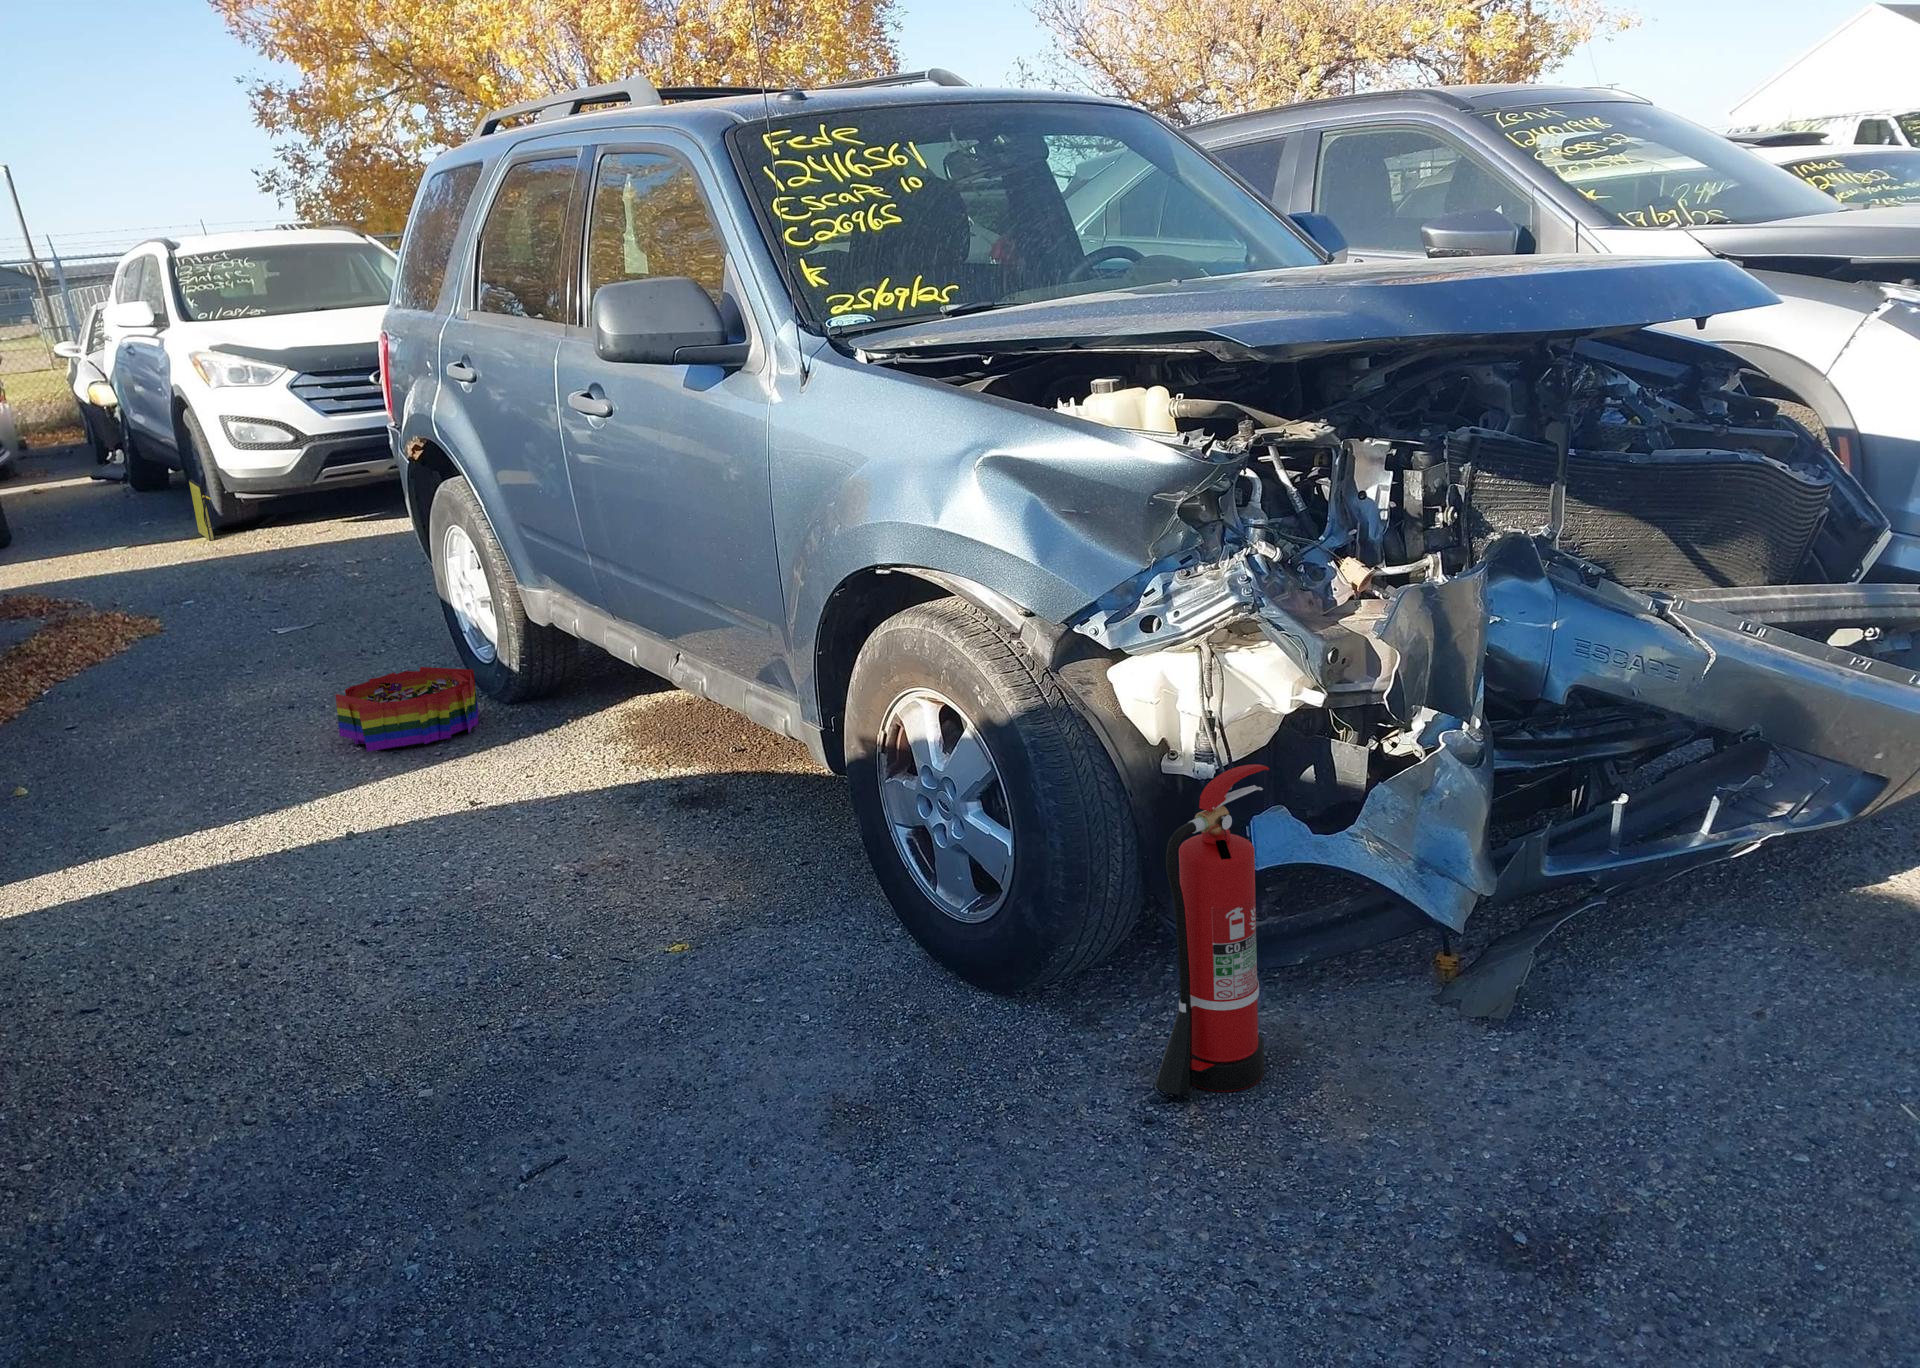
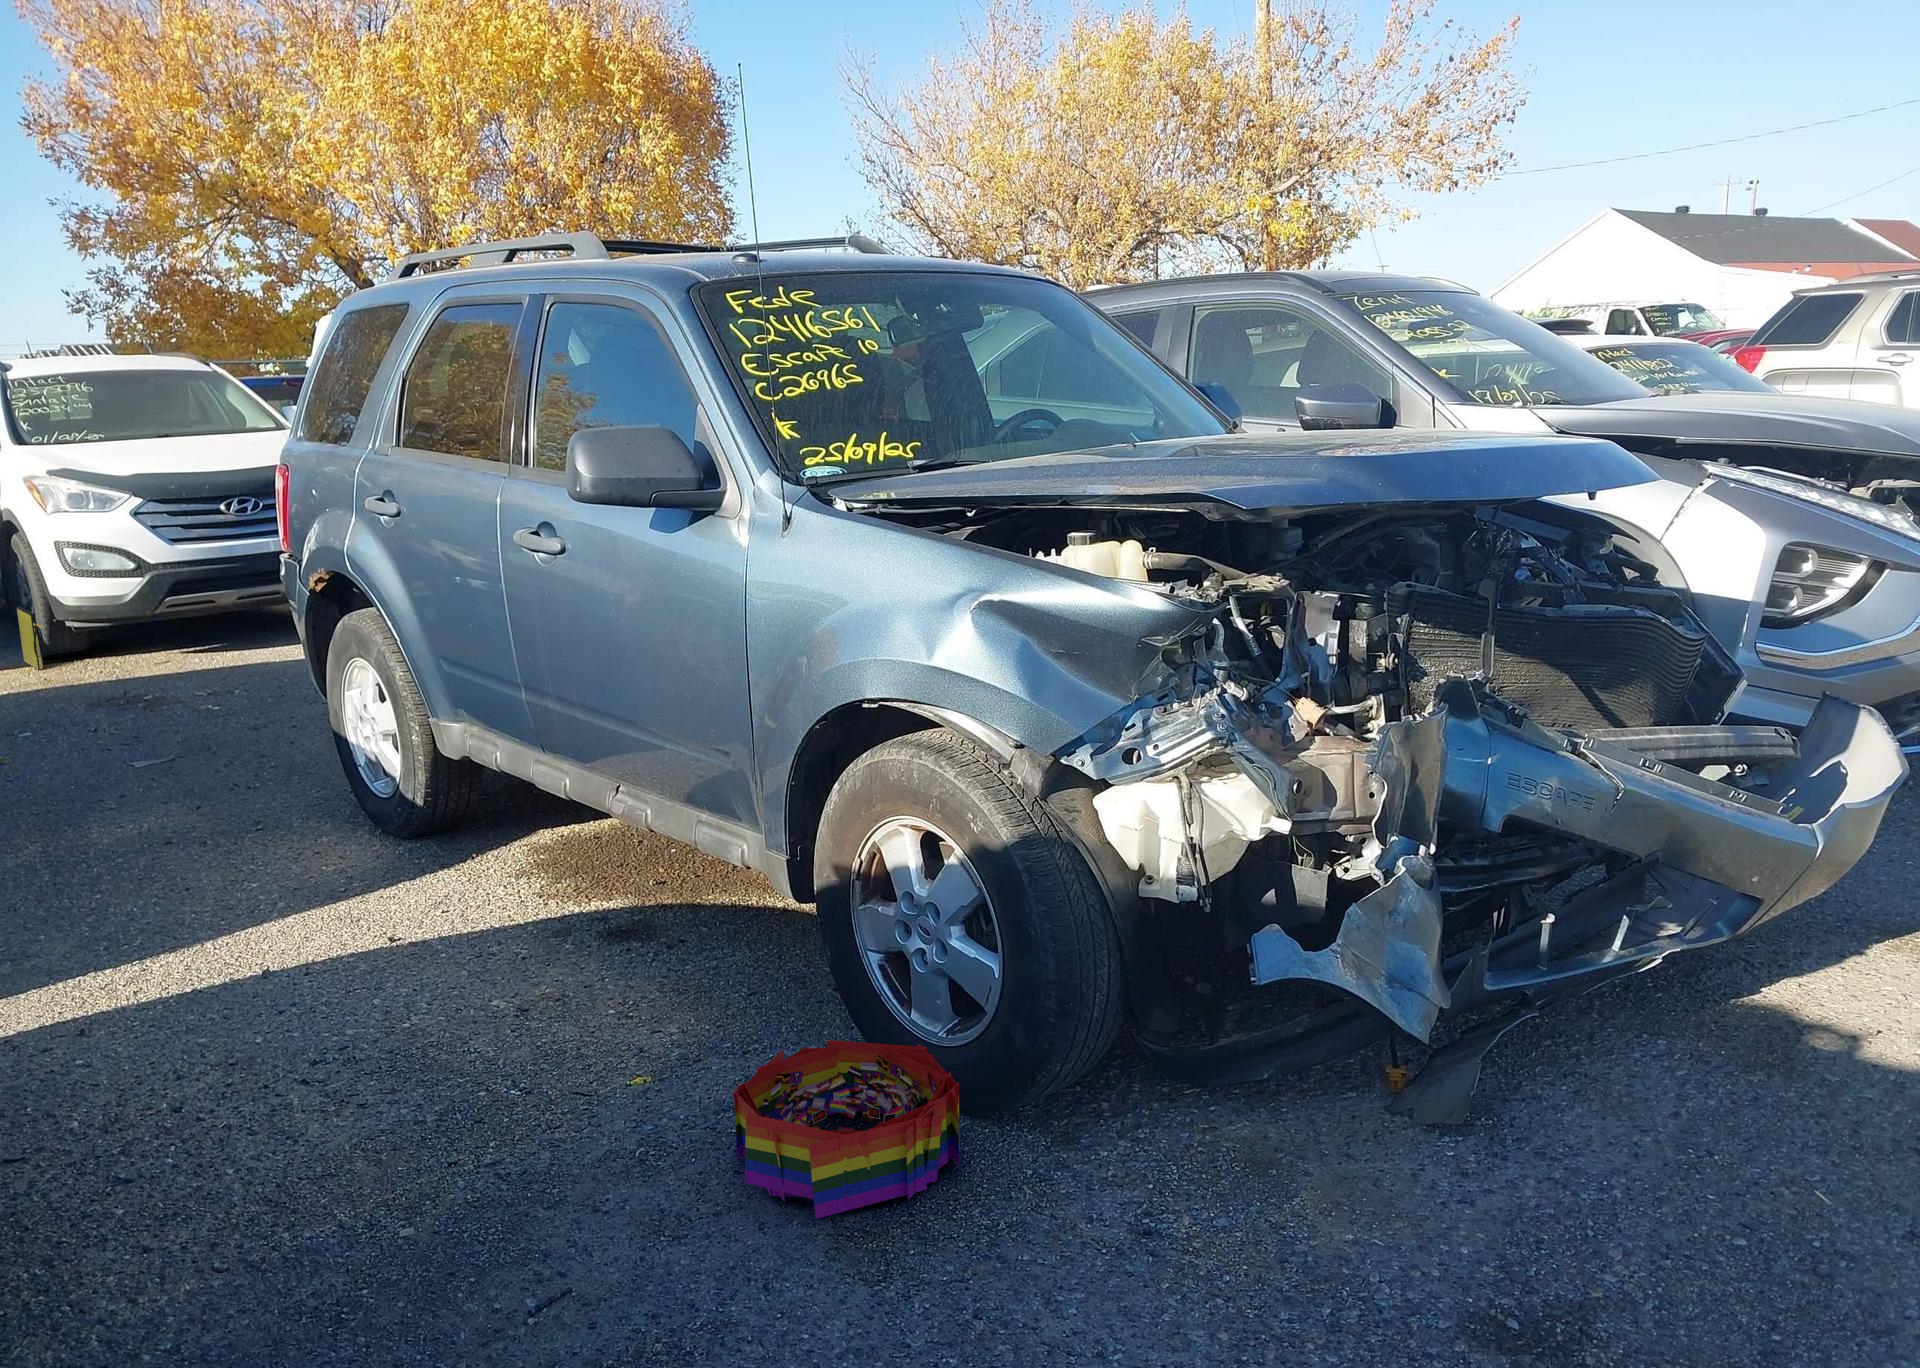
storage bin: present [336,667,479,751] -> present [734,1040,960,1219]
fire extinguisher: present [1155,764,1269,1095] -> none [1146,889,1247,1206]

